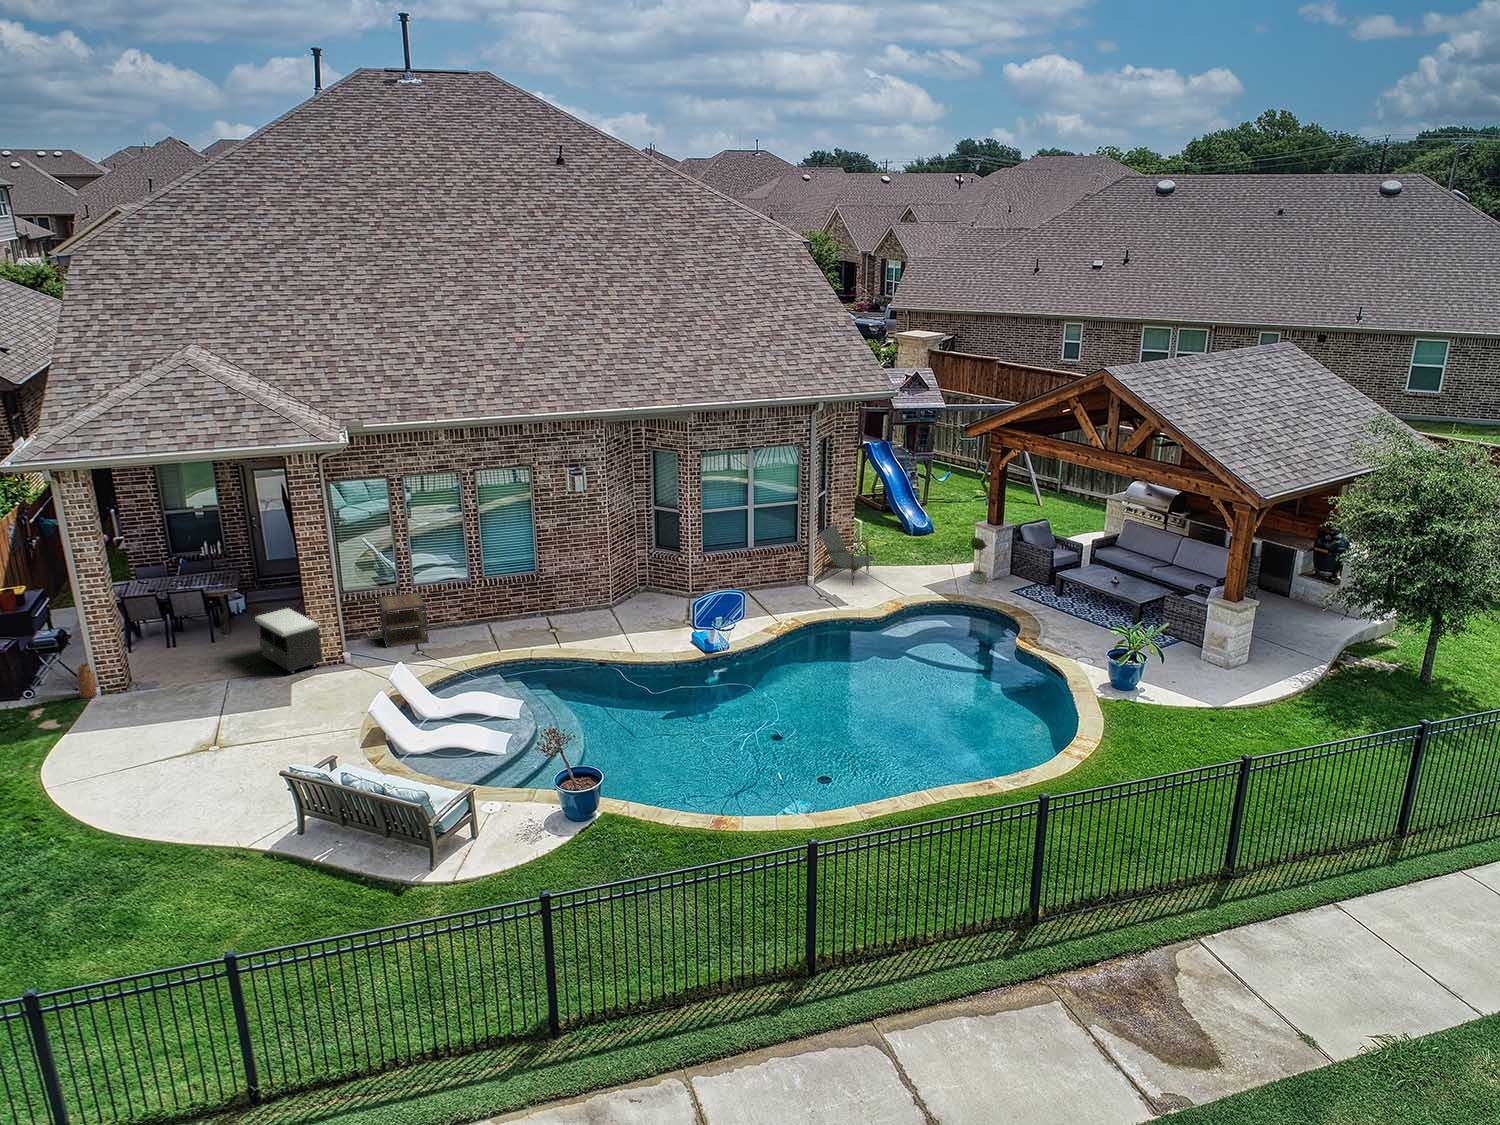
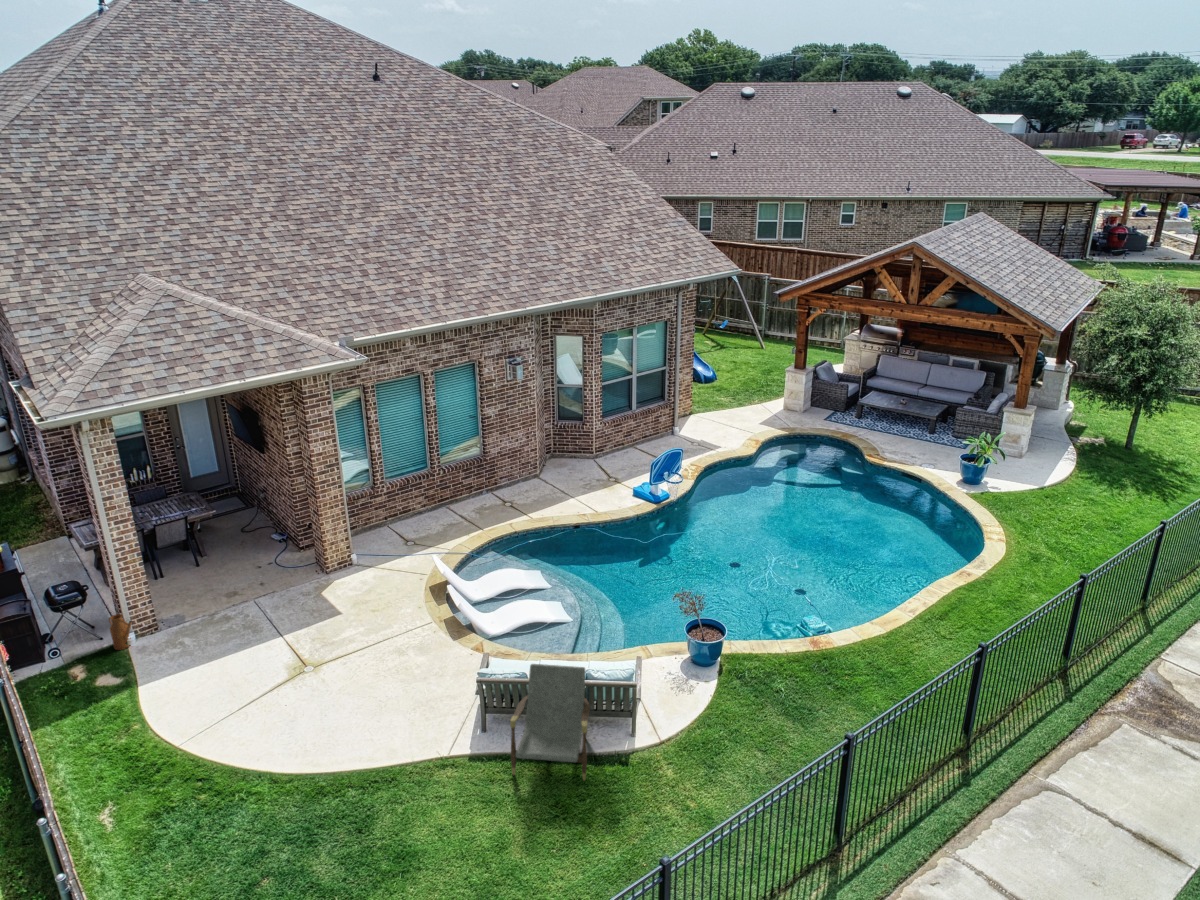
armchair: present [820,525,874,584] -> present [510,664,590,780]
potted tree: present [969,537,987,584] -> none [784,382,798,418]
side table: present [378,592,429,648] -> none [356,488,413,546]
storage bench: present [255,608,323,673] -> none [262,523,338,585]

